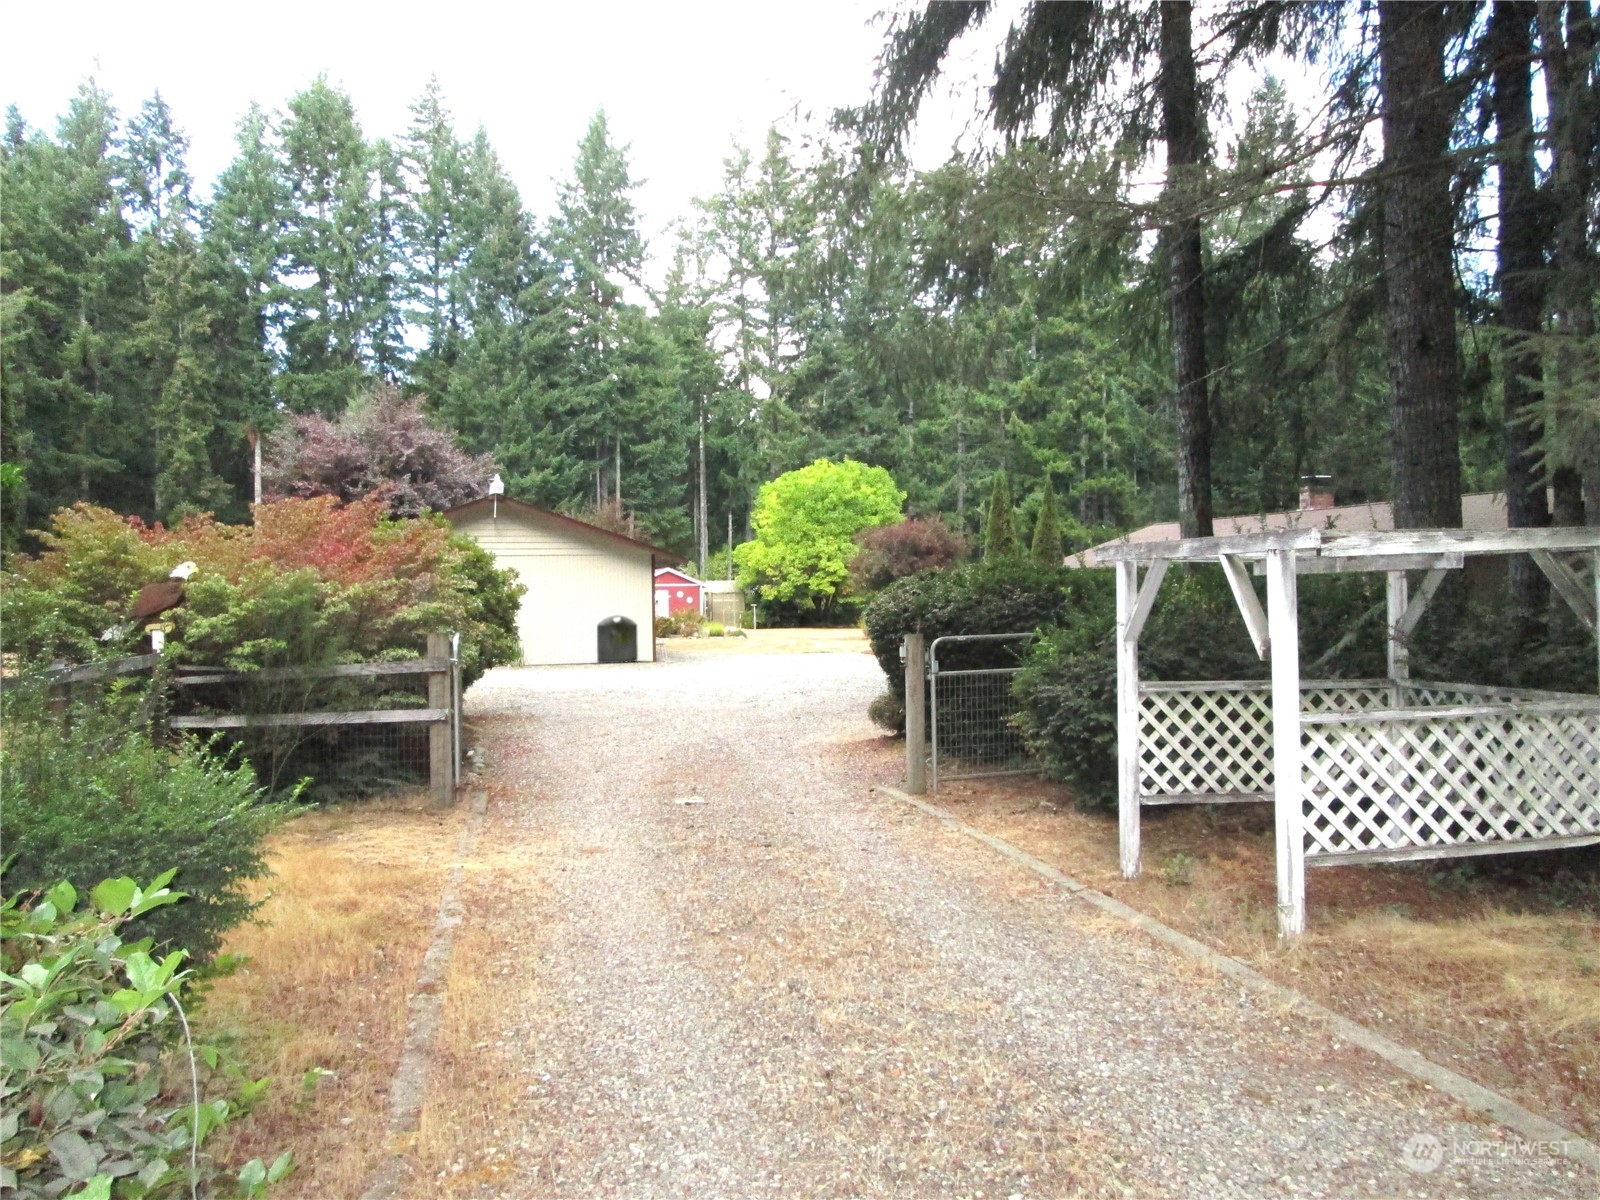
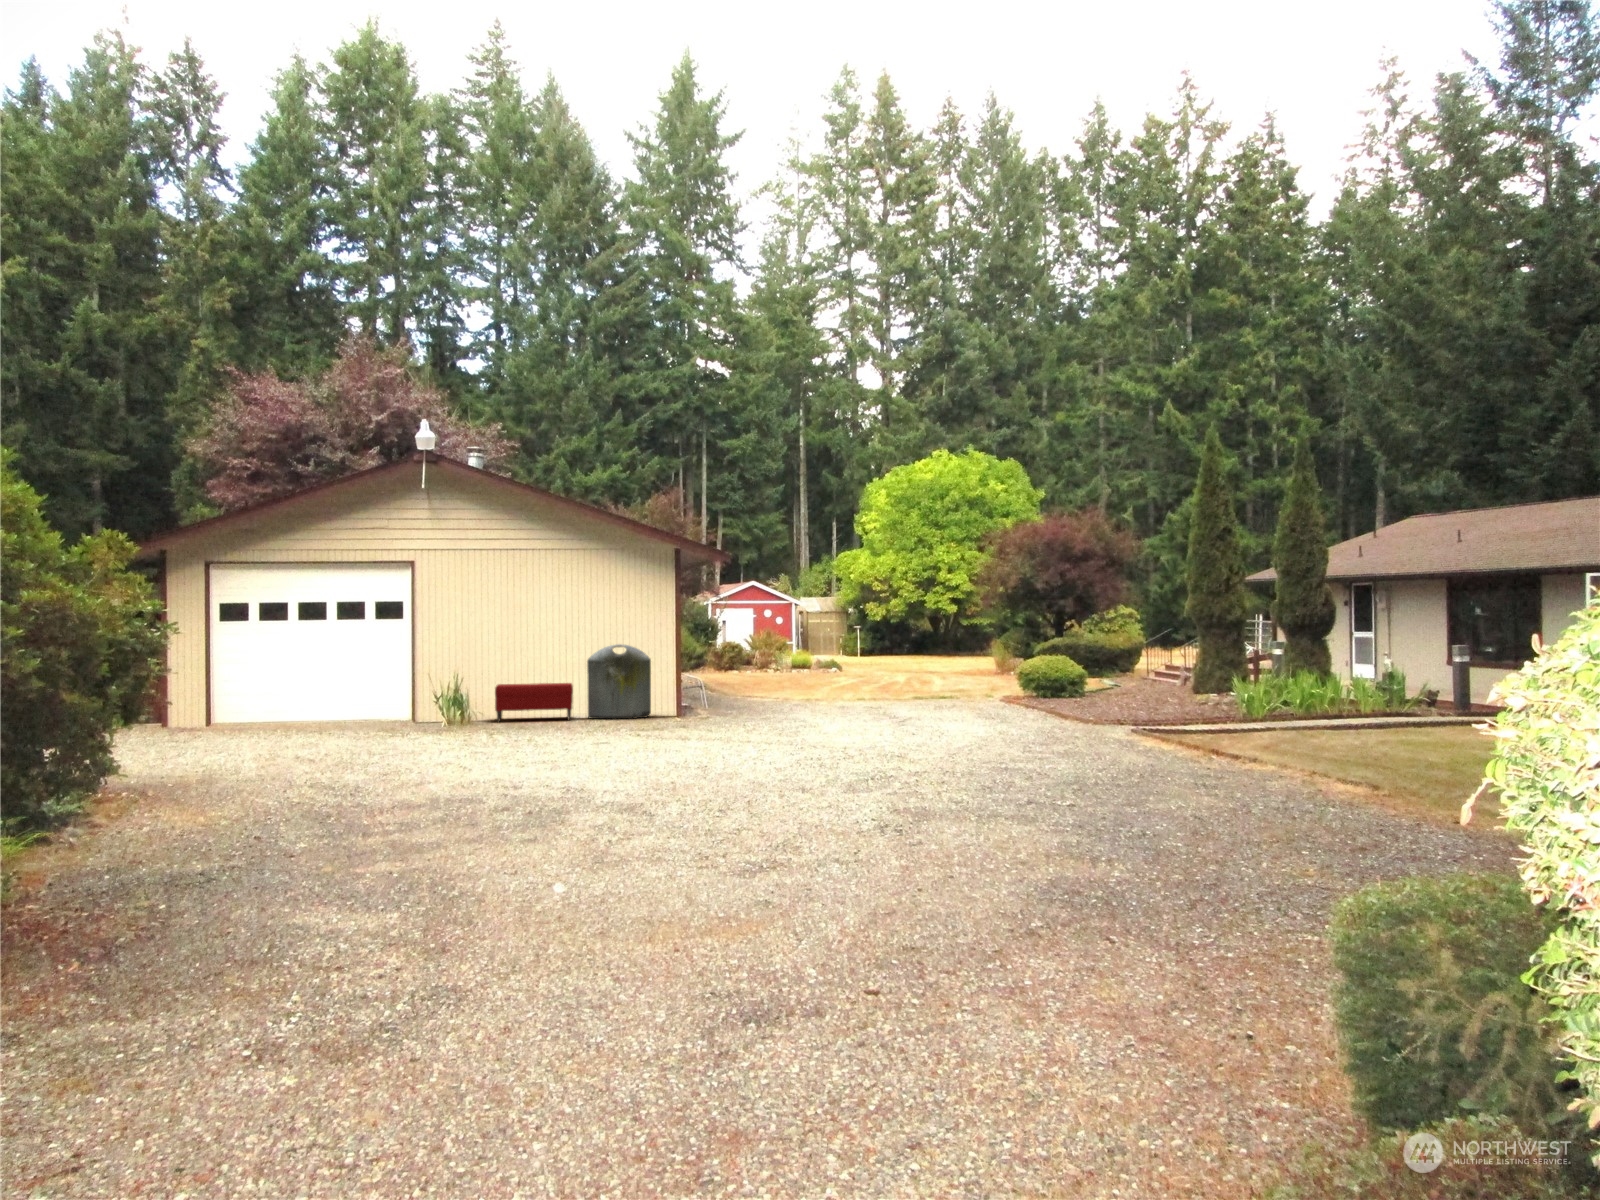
bench: none [539,640,589,665] -> present [495,683,573,722]

